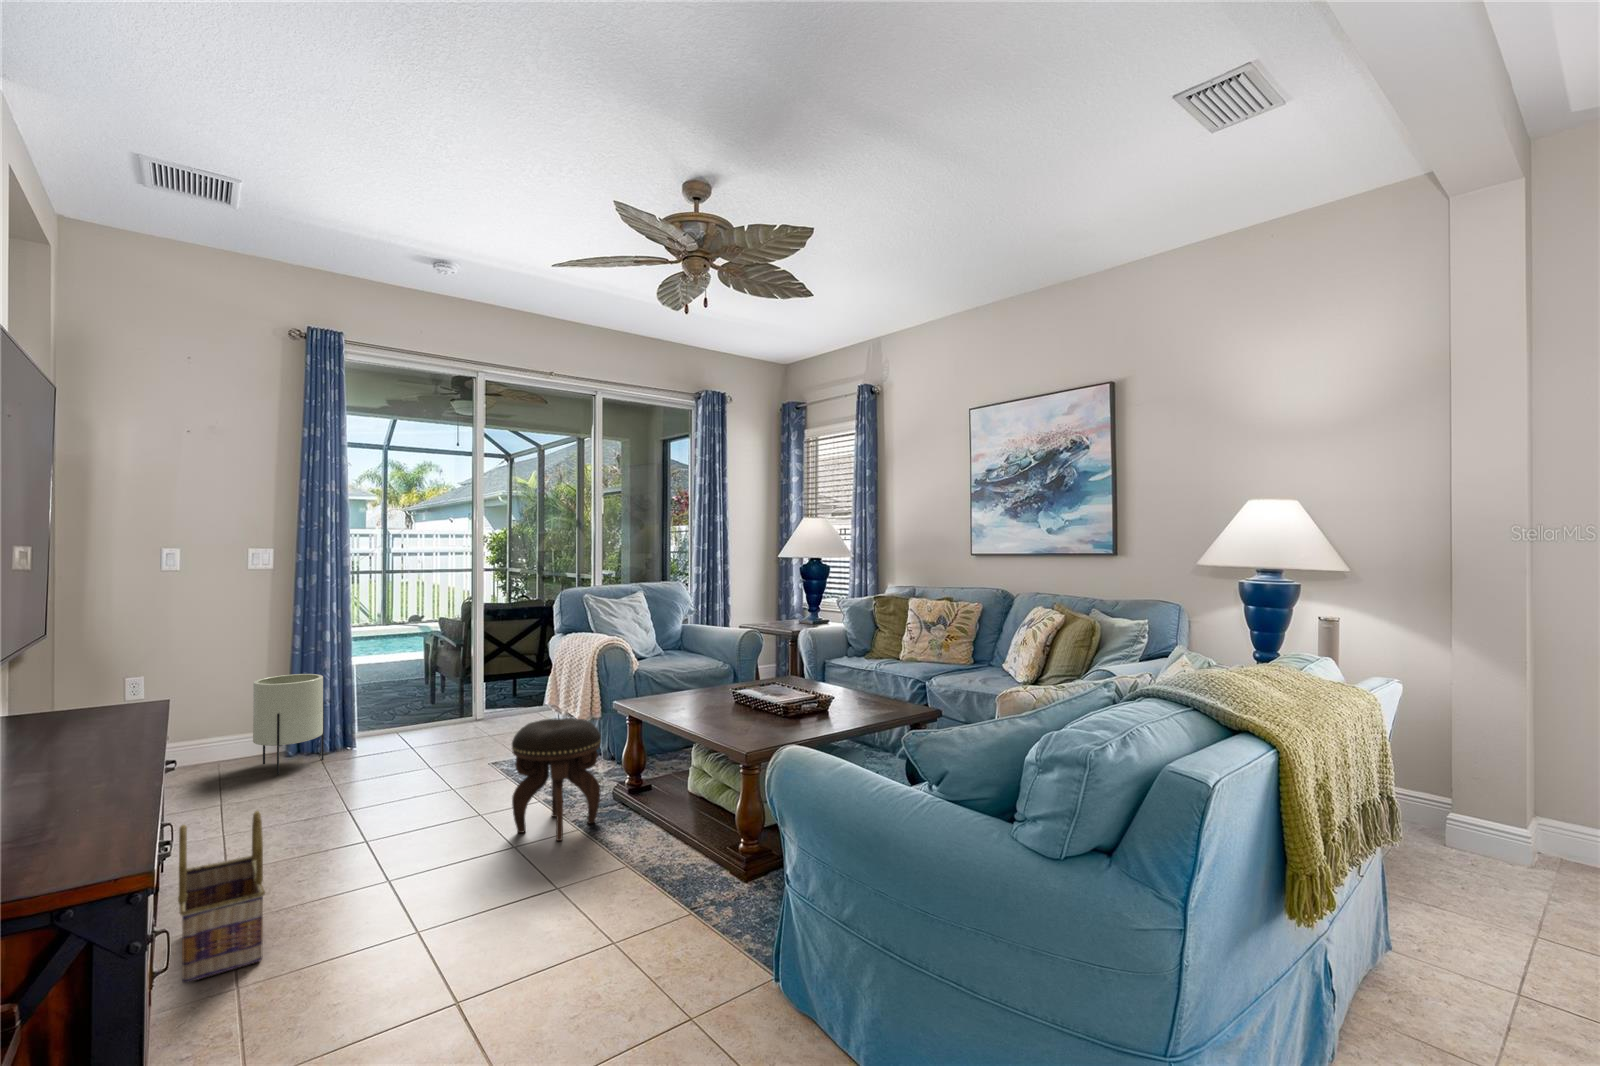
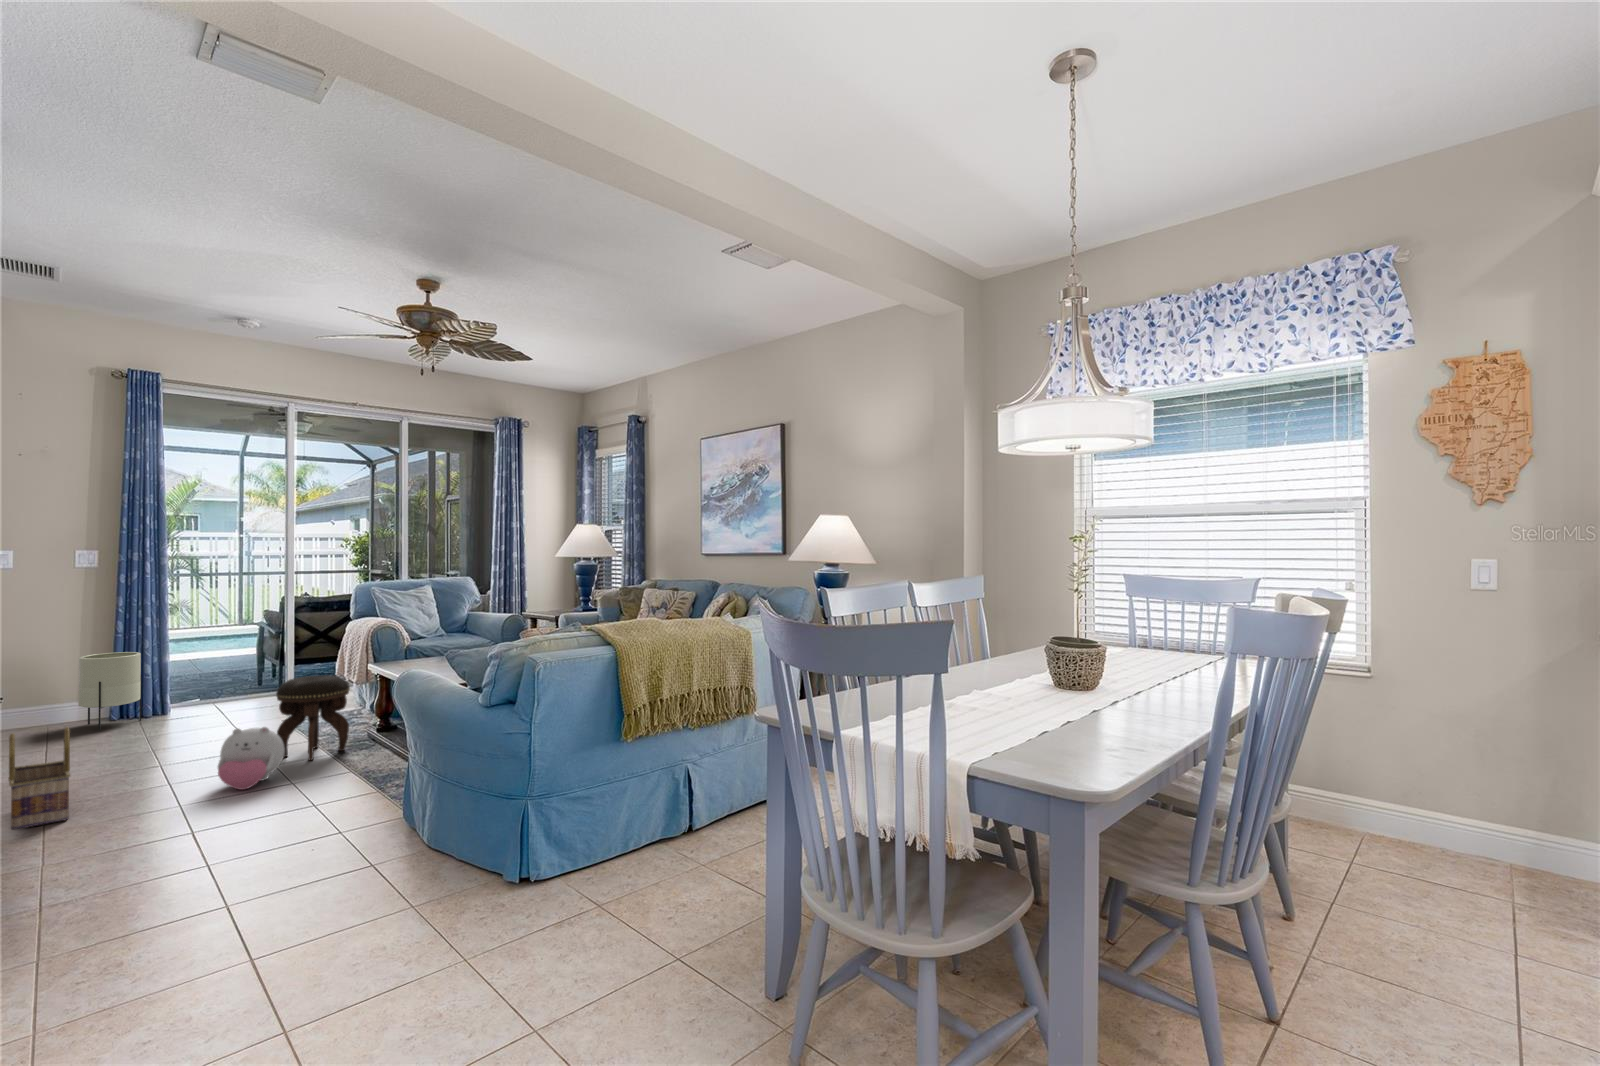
plush toy: none [457,804,540,901] -> present [218,727,284,790]

